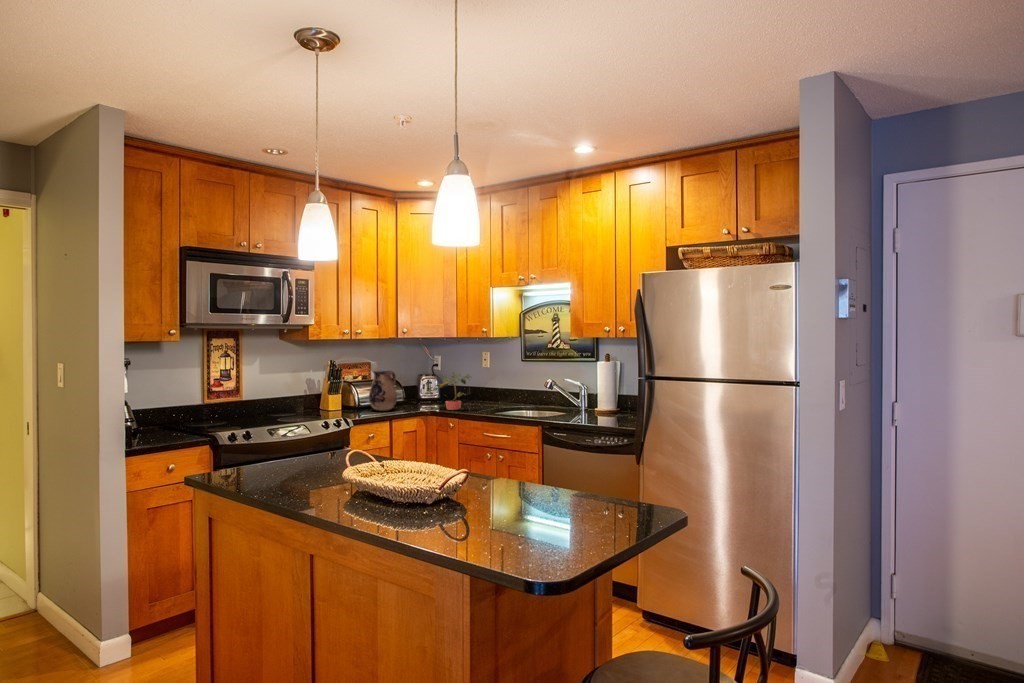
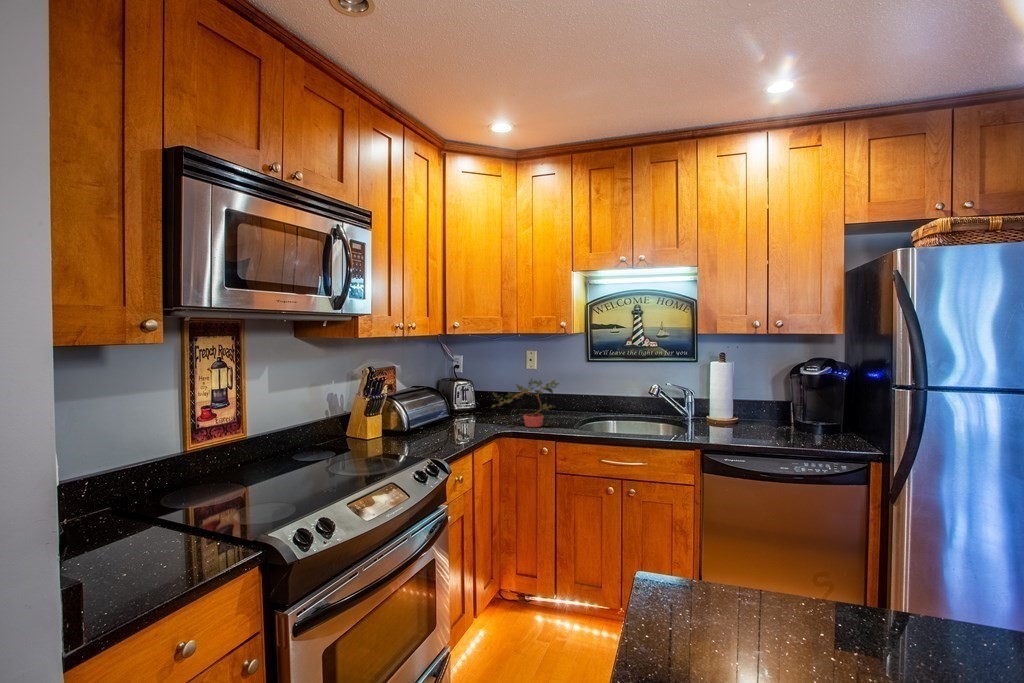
ceramic pitcher: present [369,370,397,411] -> none [427,378,465,435]

